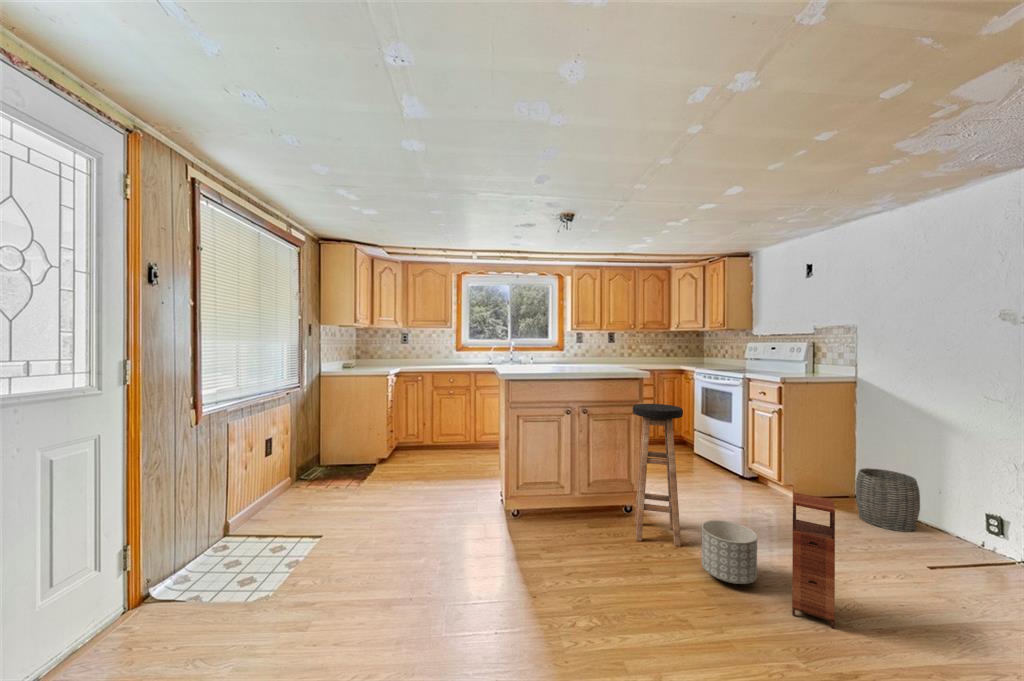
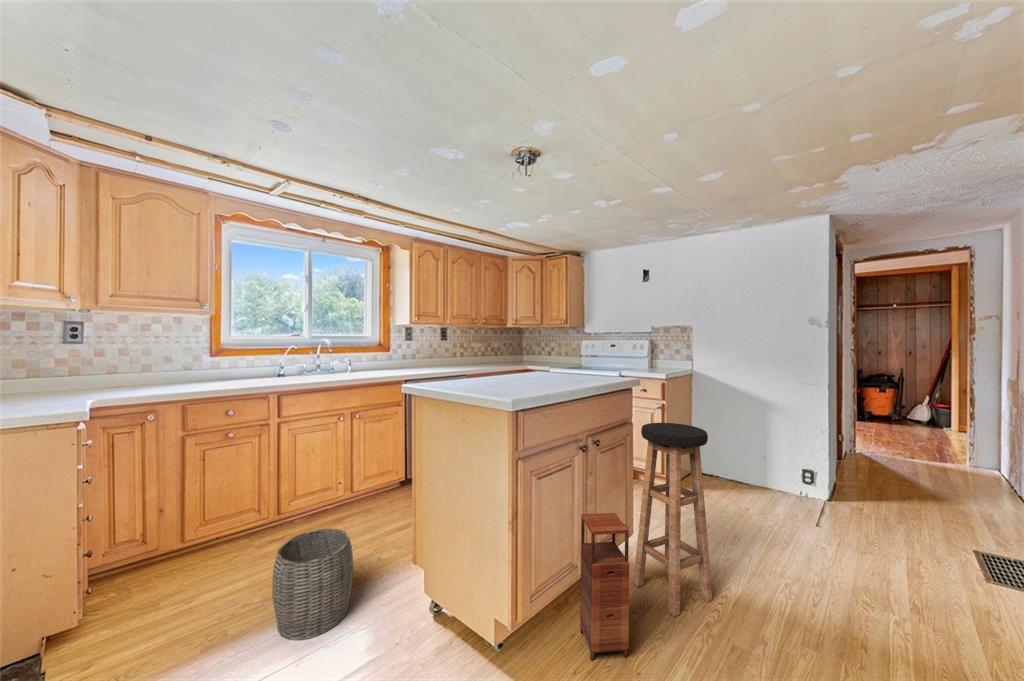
woven basket: present [856,468,920,532] -> present [272,529,353,640]
storage cabinet: present [792,492,835,629] -> present [580,513,629,660]
planter: present [702,520,757,584] -> none [765,554,839,639]

